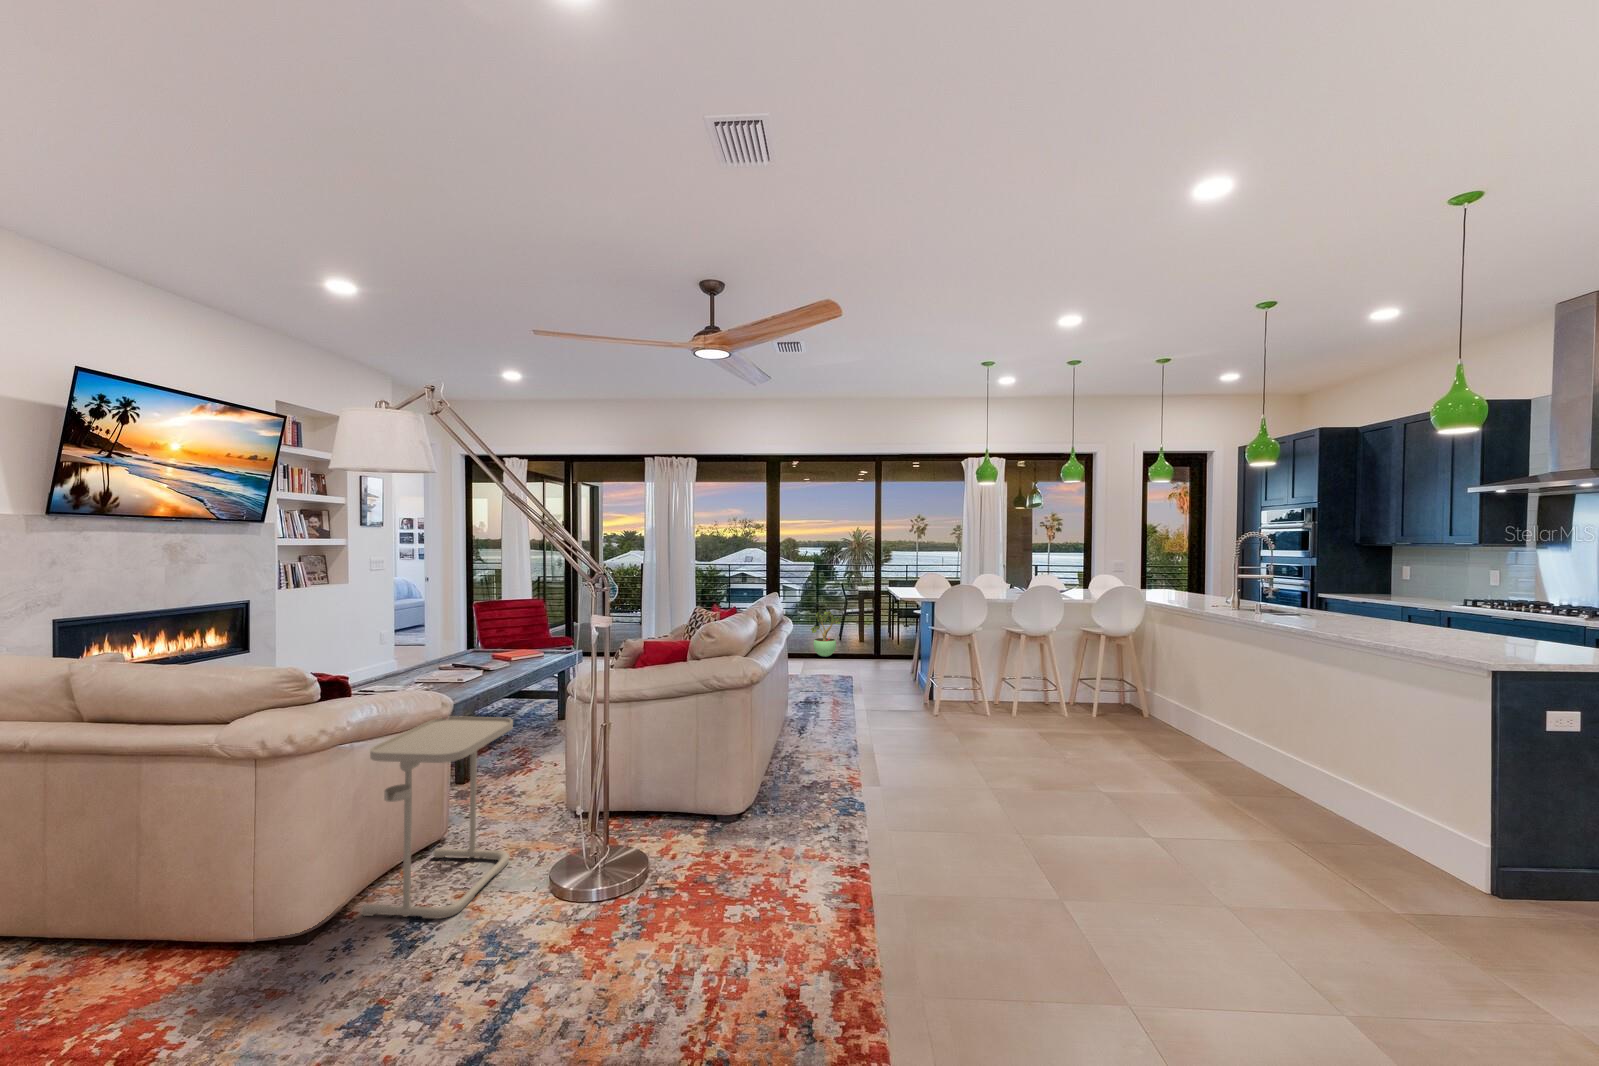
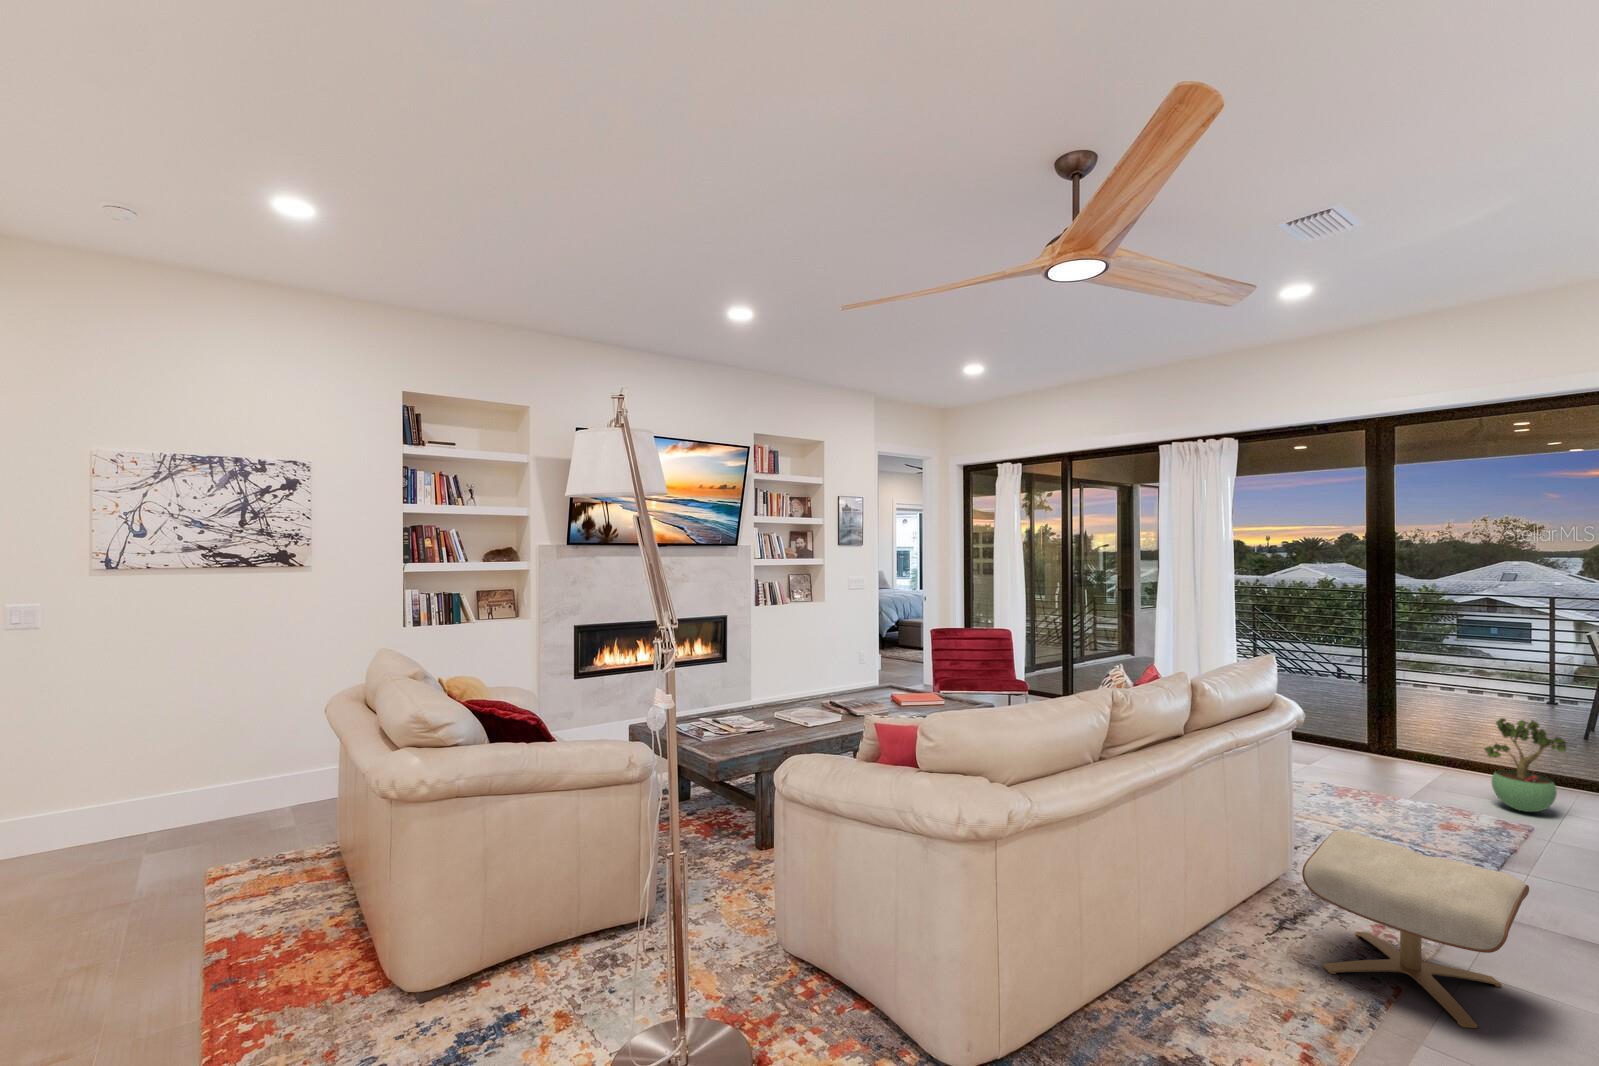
ottoman: none [815,659,892,724] -> present [1302,830,1529,1028]
side table: present [361,716,513,919] -> none [453,787,627,1025]

